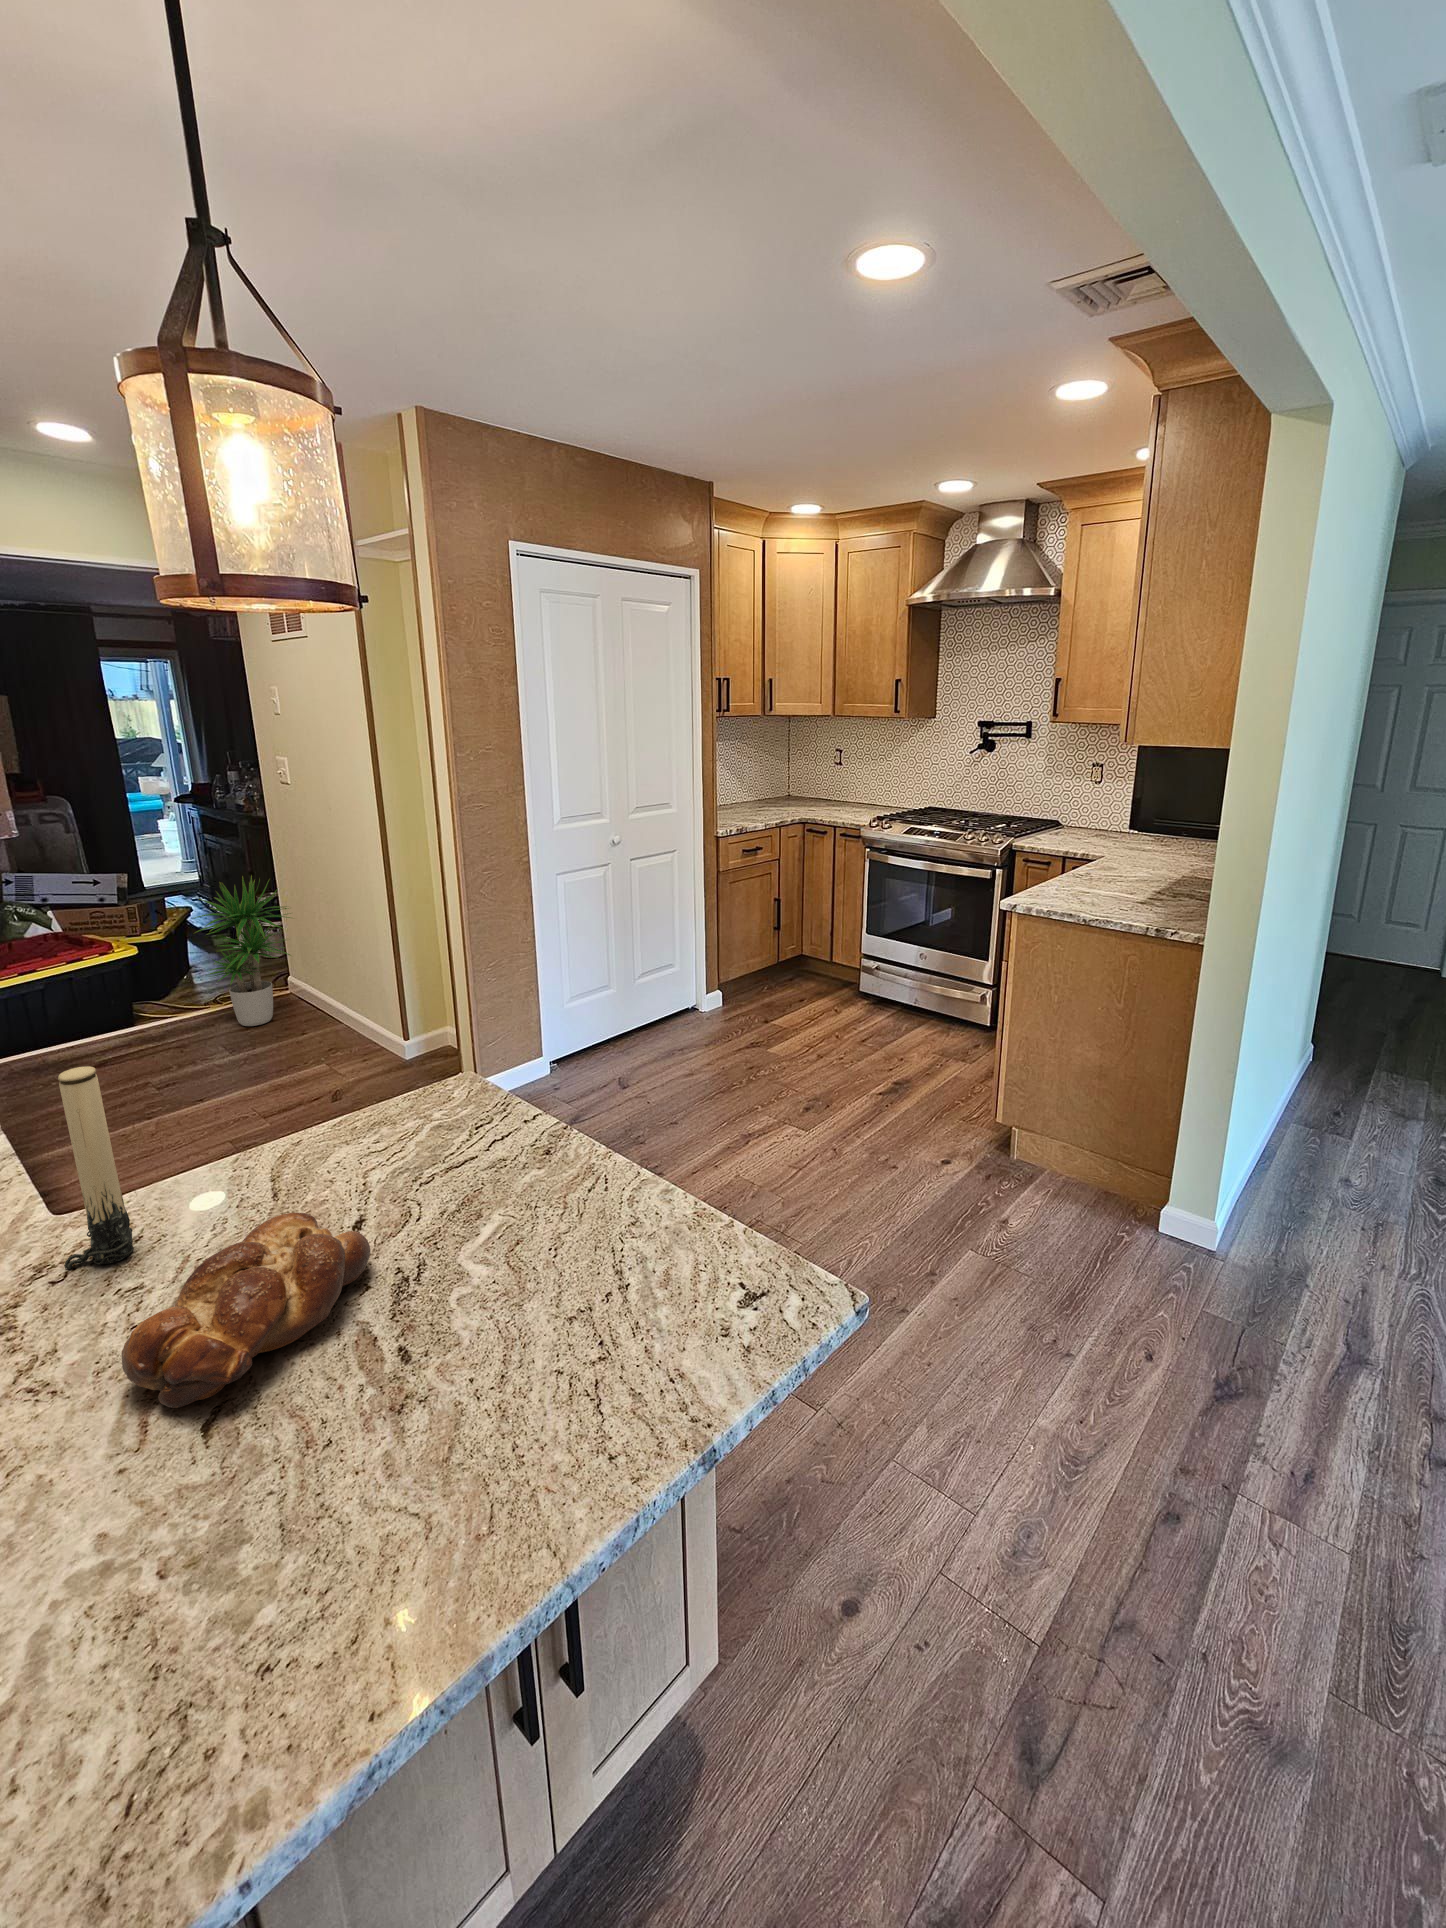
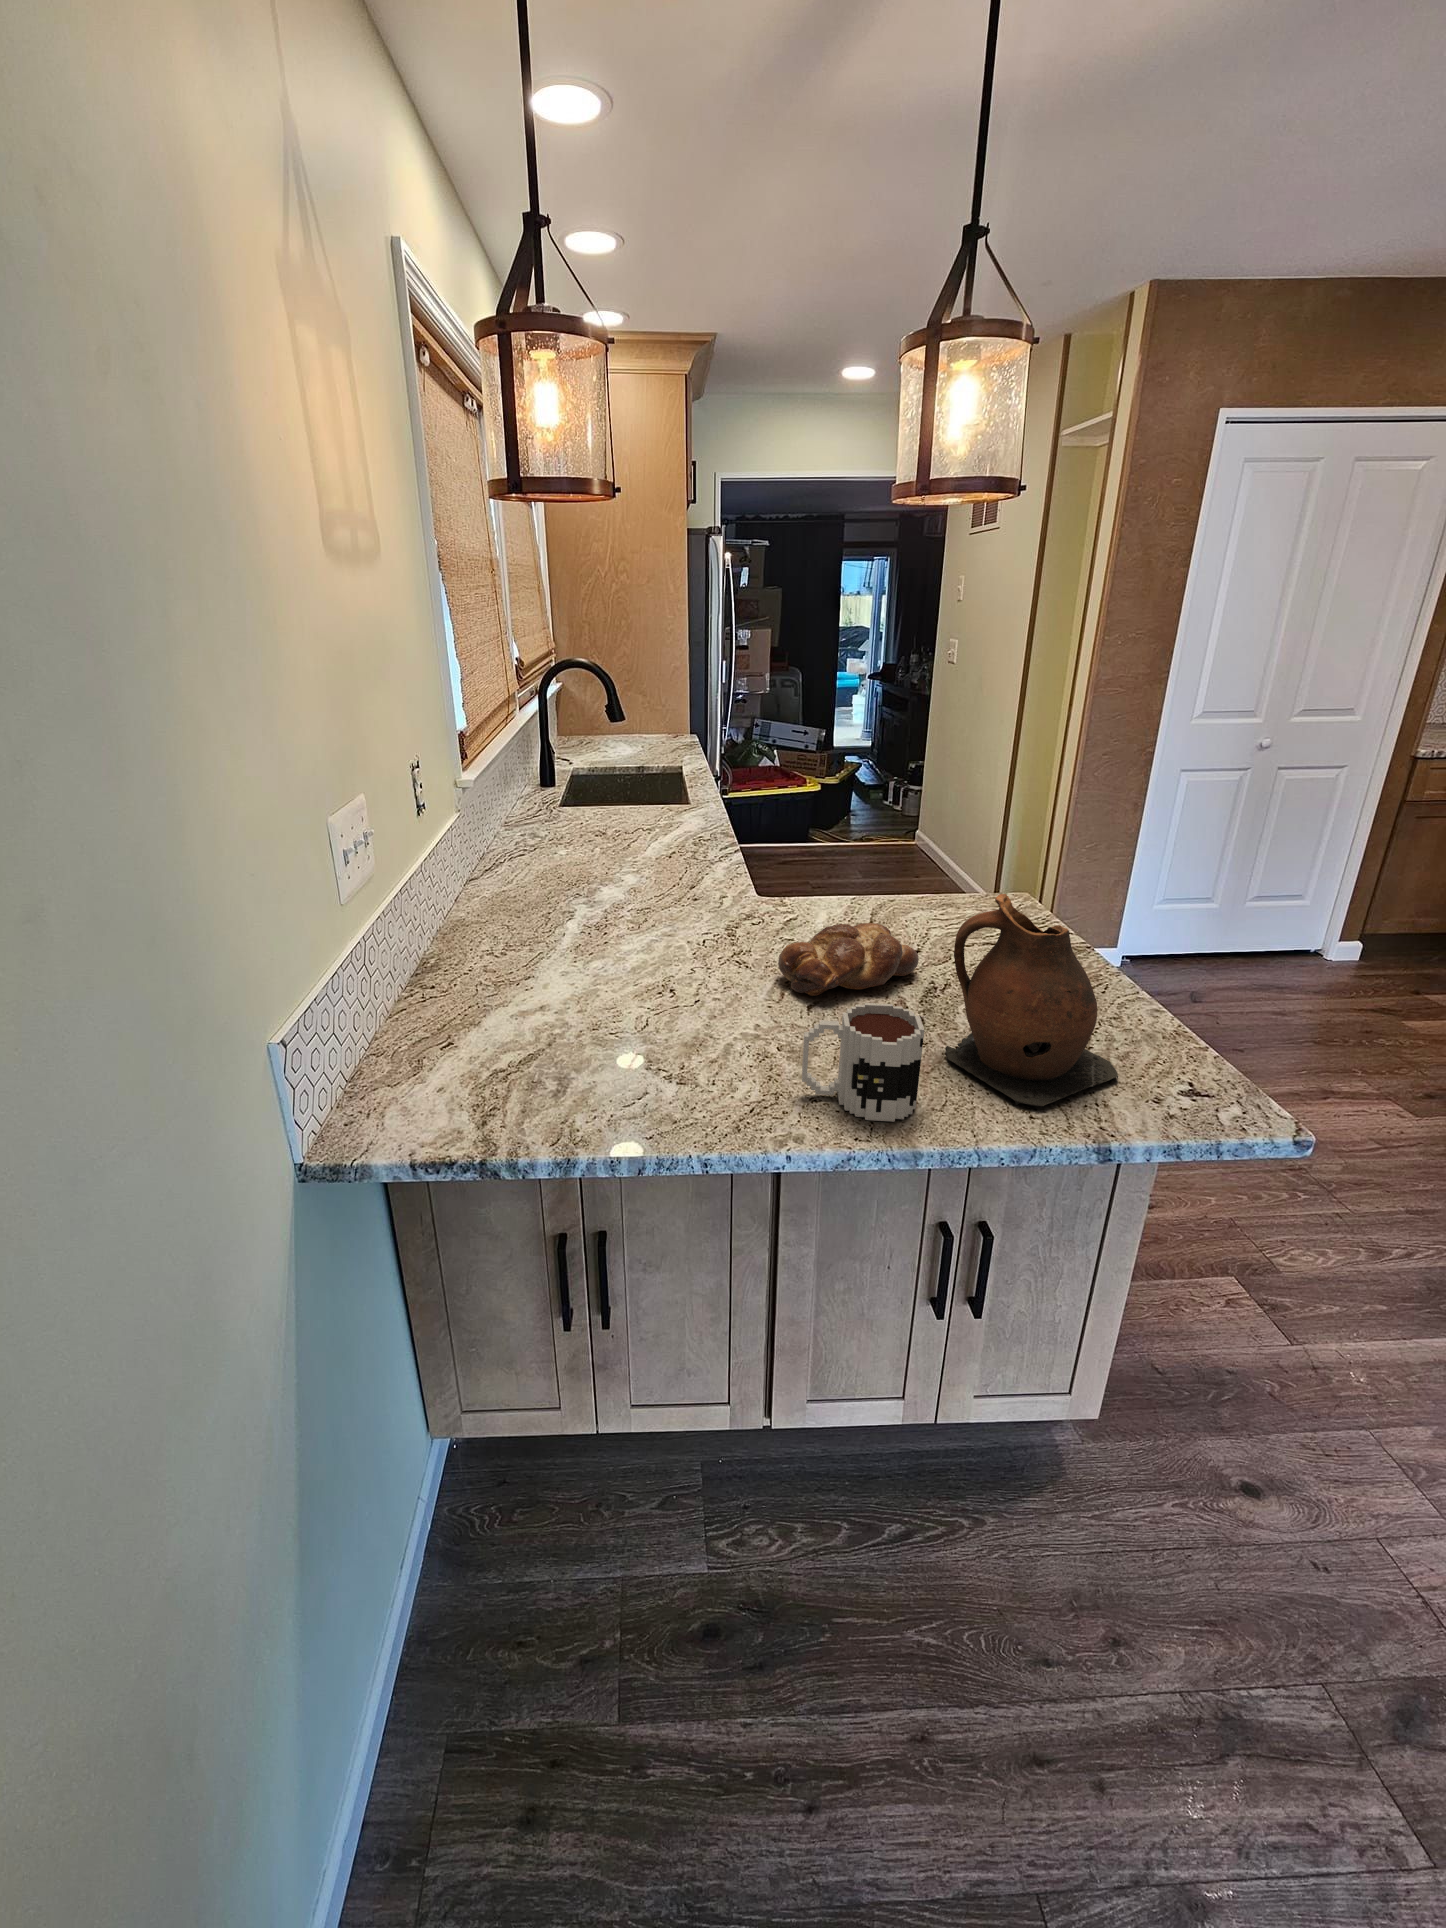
potted plant: present [195,876,291,1026] -> none [859,739,935,862]
candle: present [58,1066,133,1269] -> none [759,803,796,925]
ceramic pitcher: none [435,1151,676,1449] -> present [945,894,1118,1107]
mug: none [214,1405,451,1657] -> present [802,1003,924,1121]

